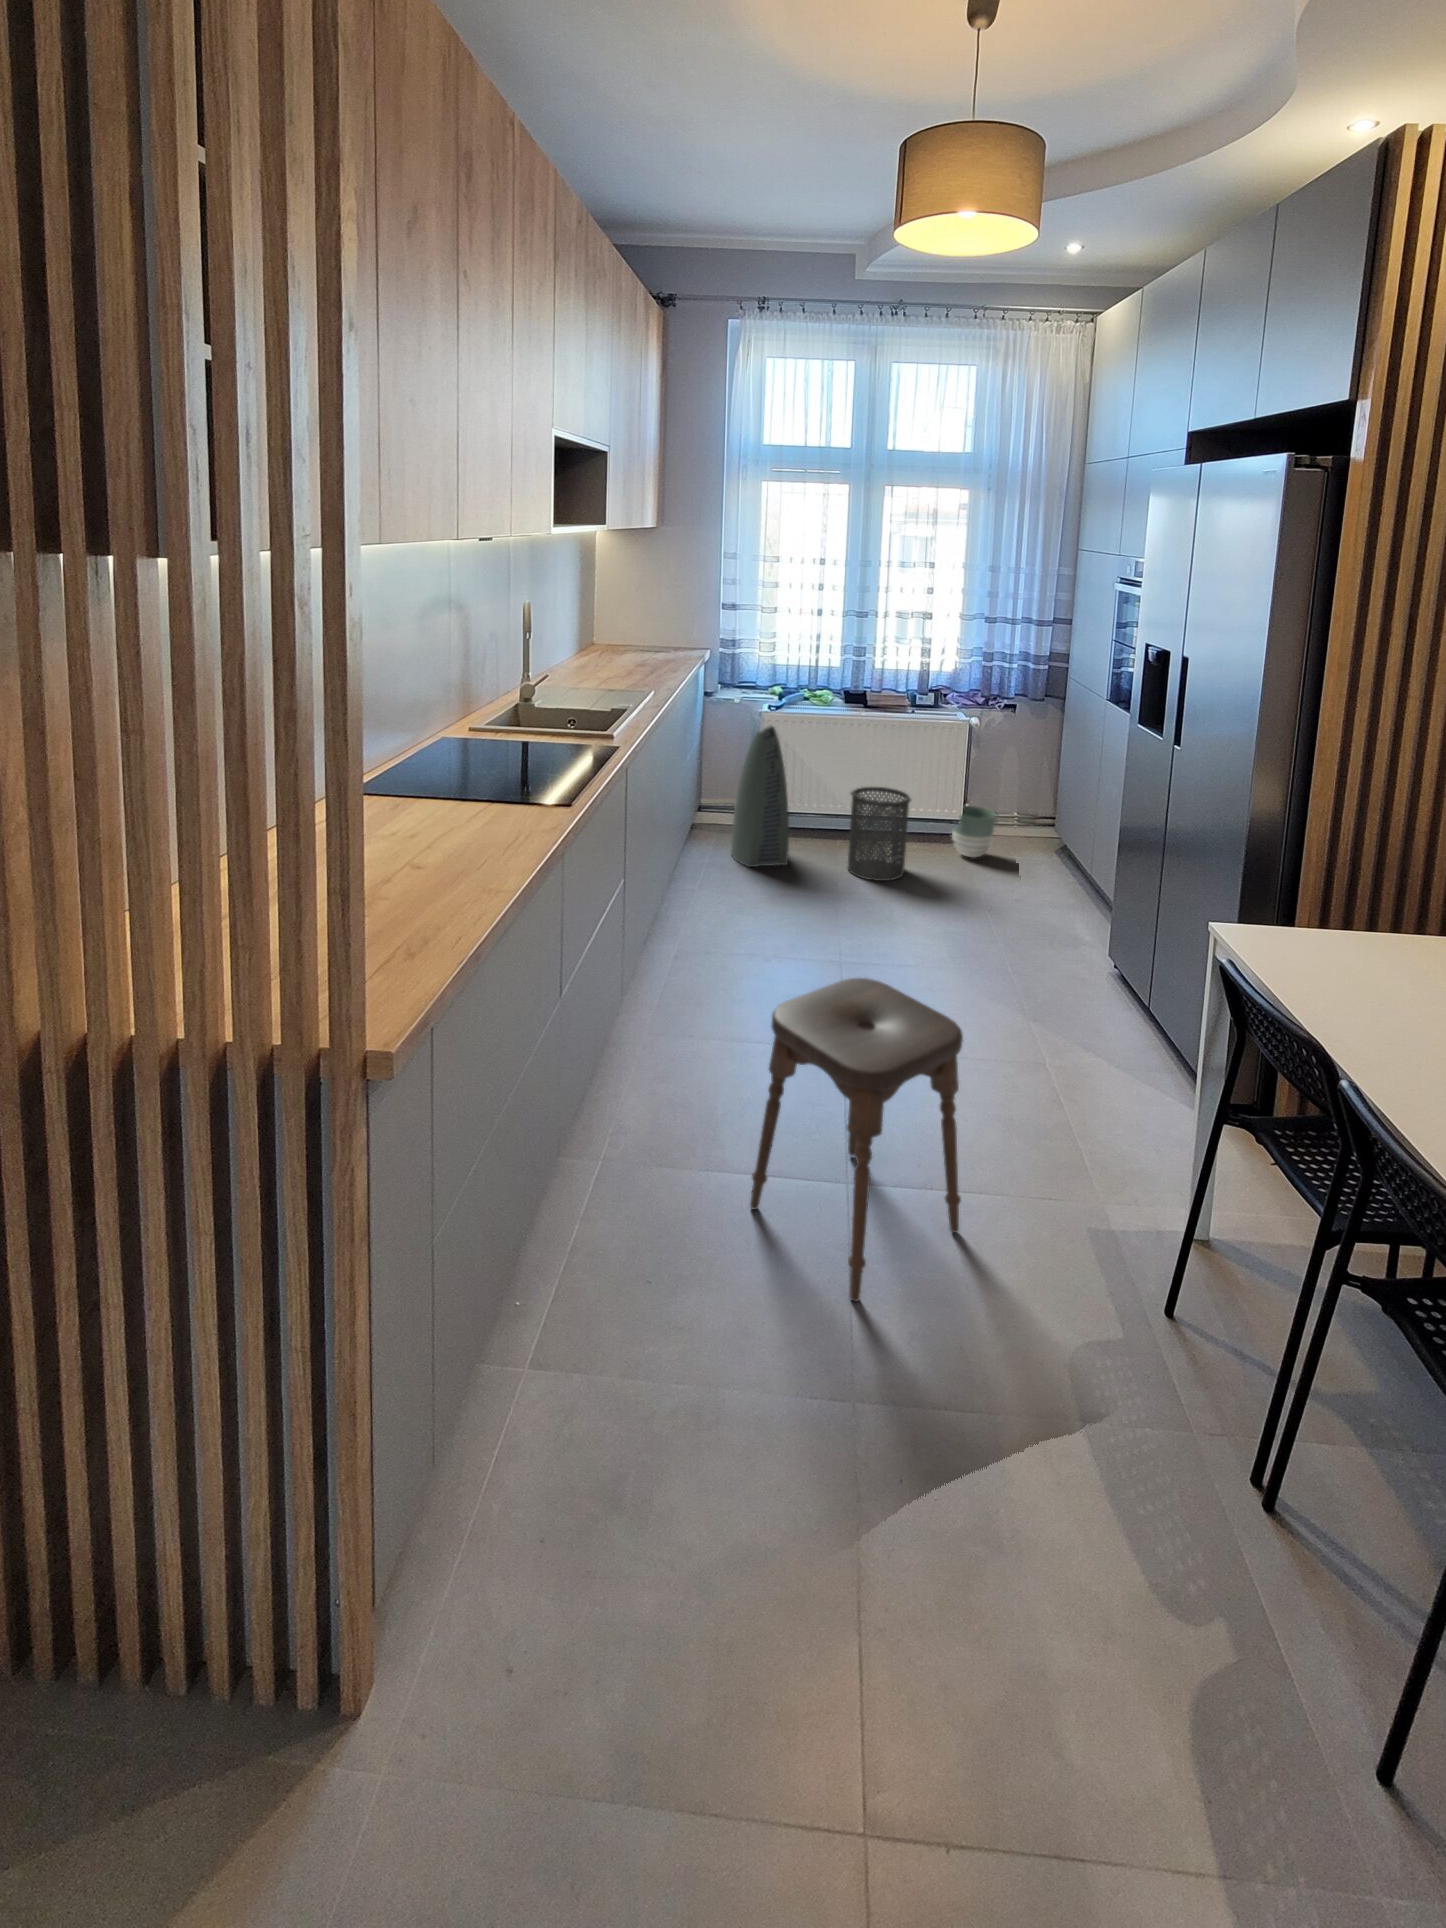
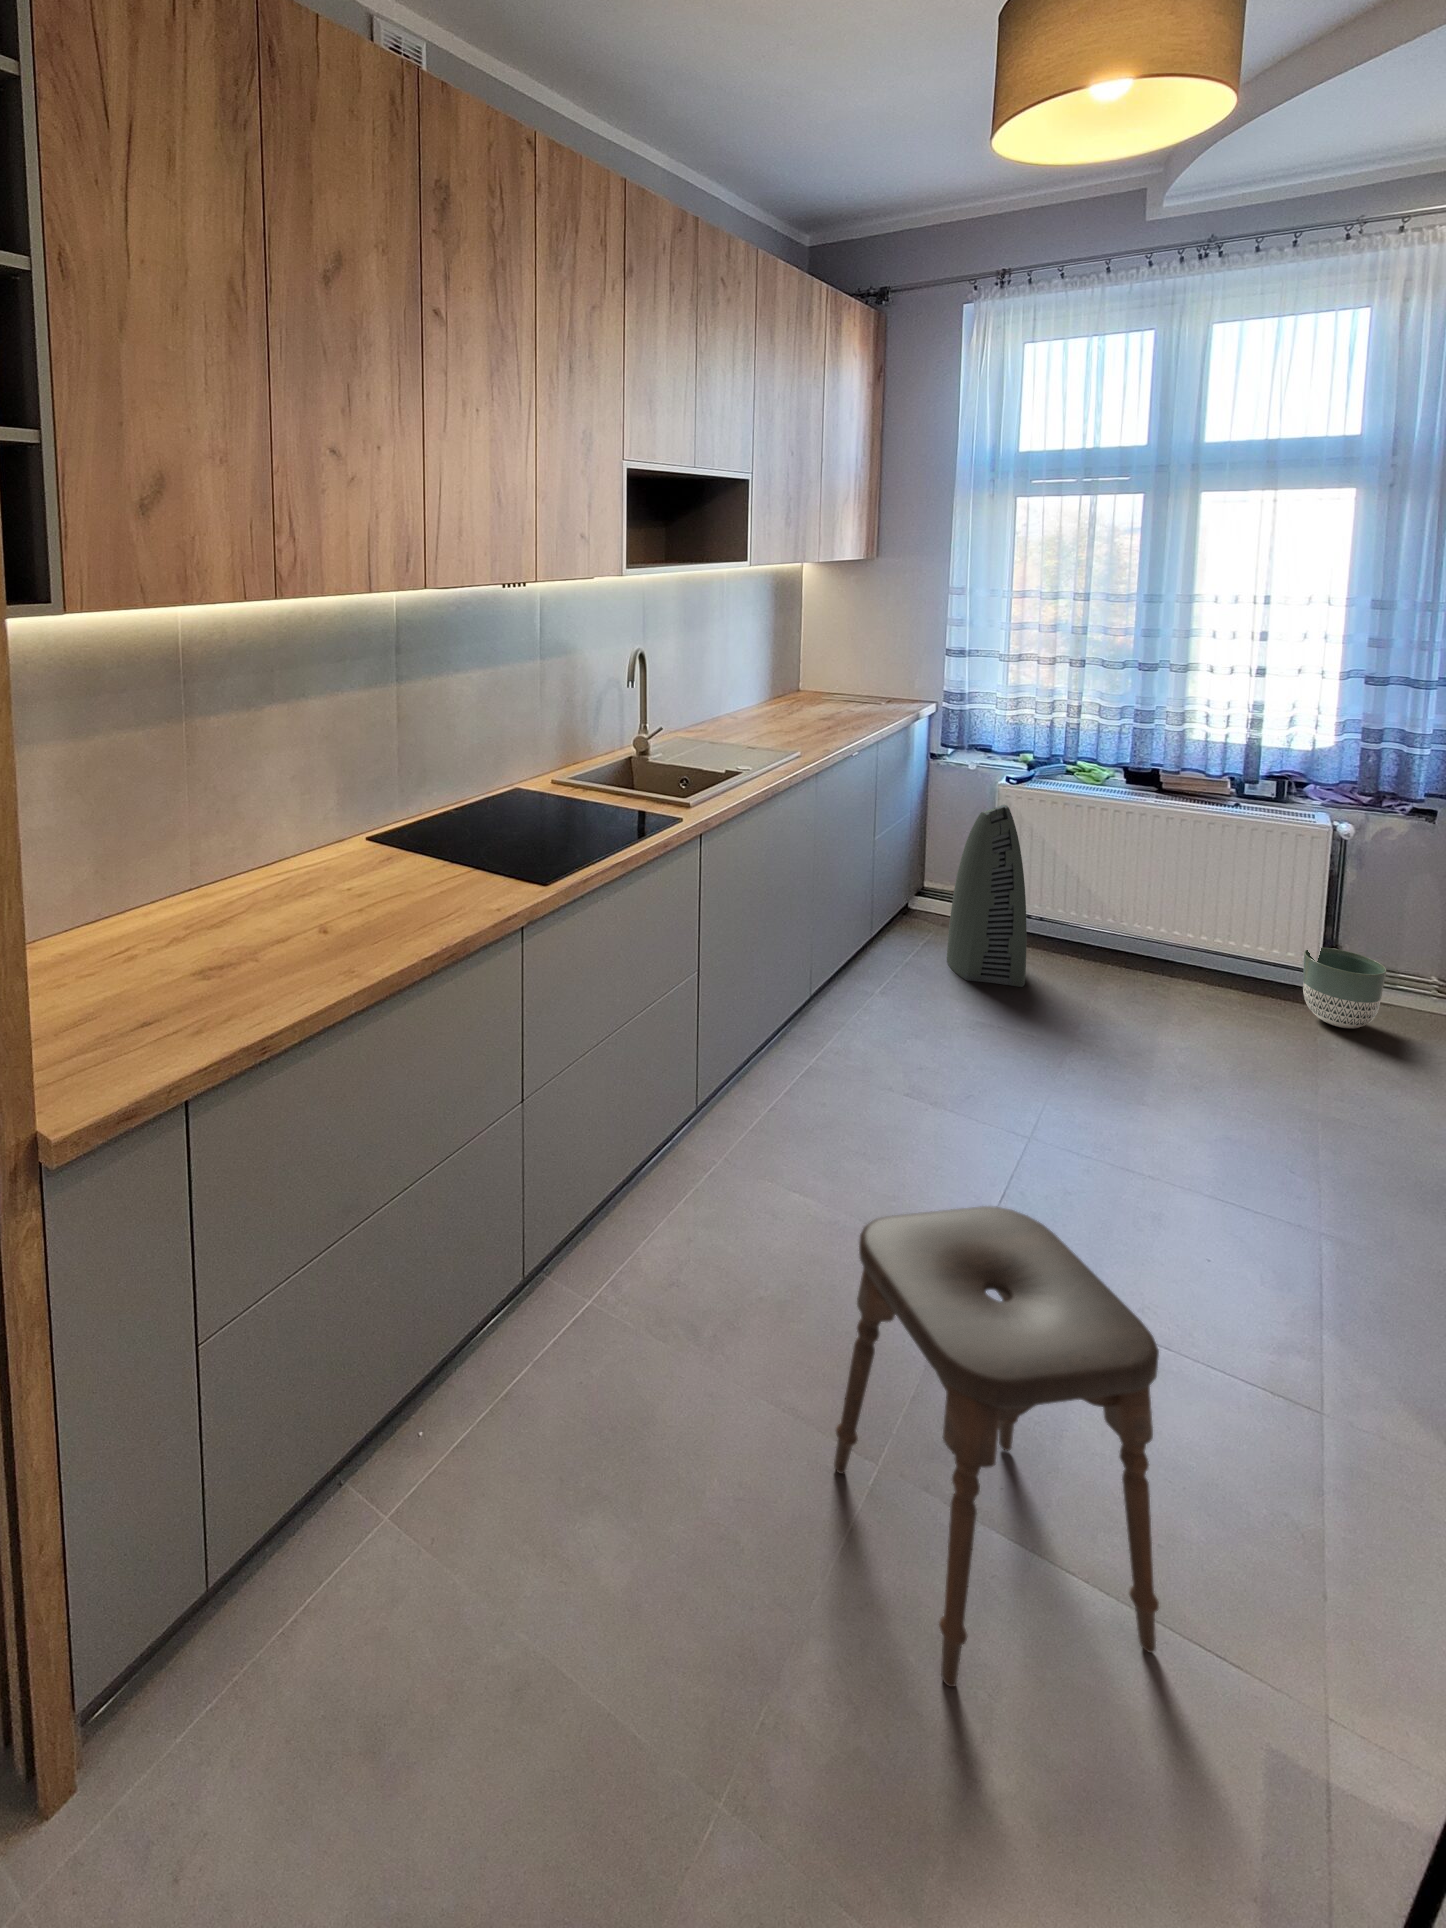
trash can: present [848,787,911,881] -> none [1114,901,1220,1039]

